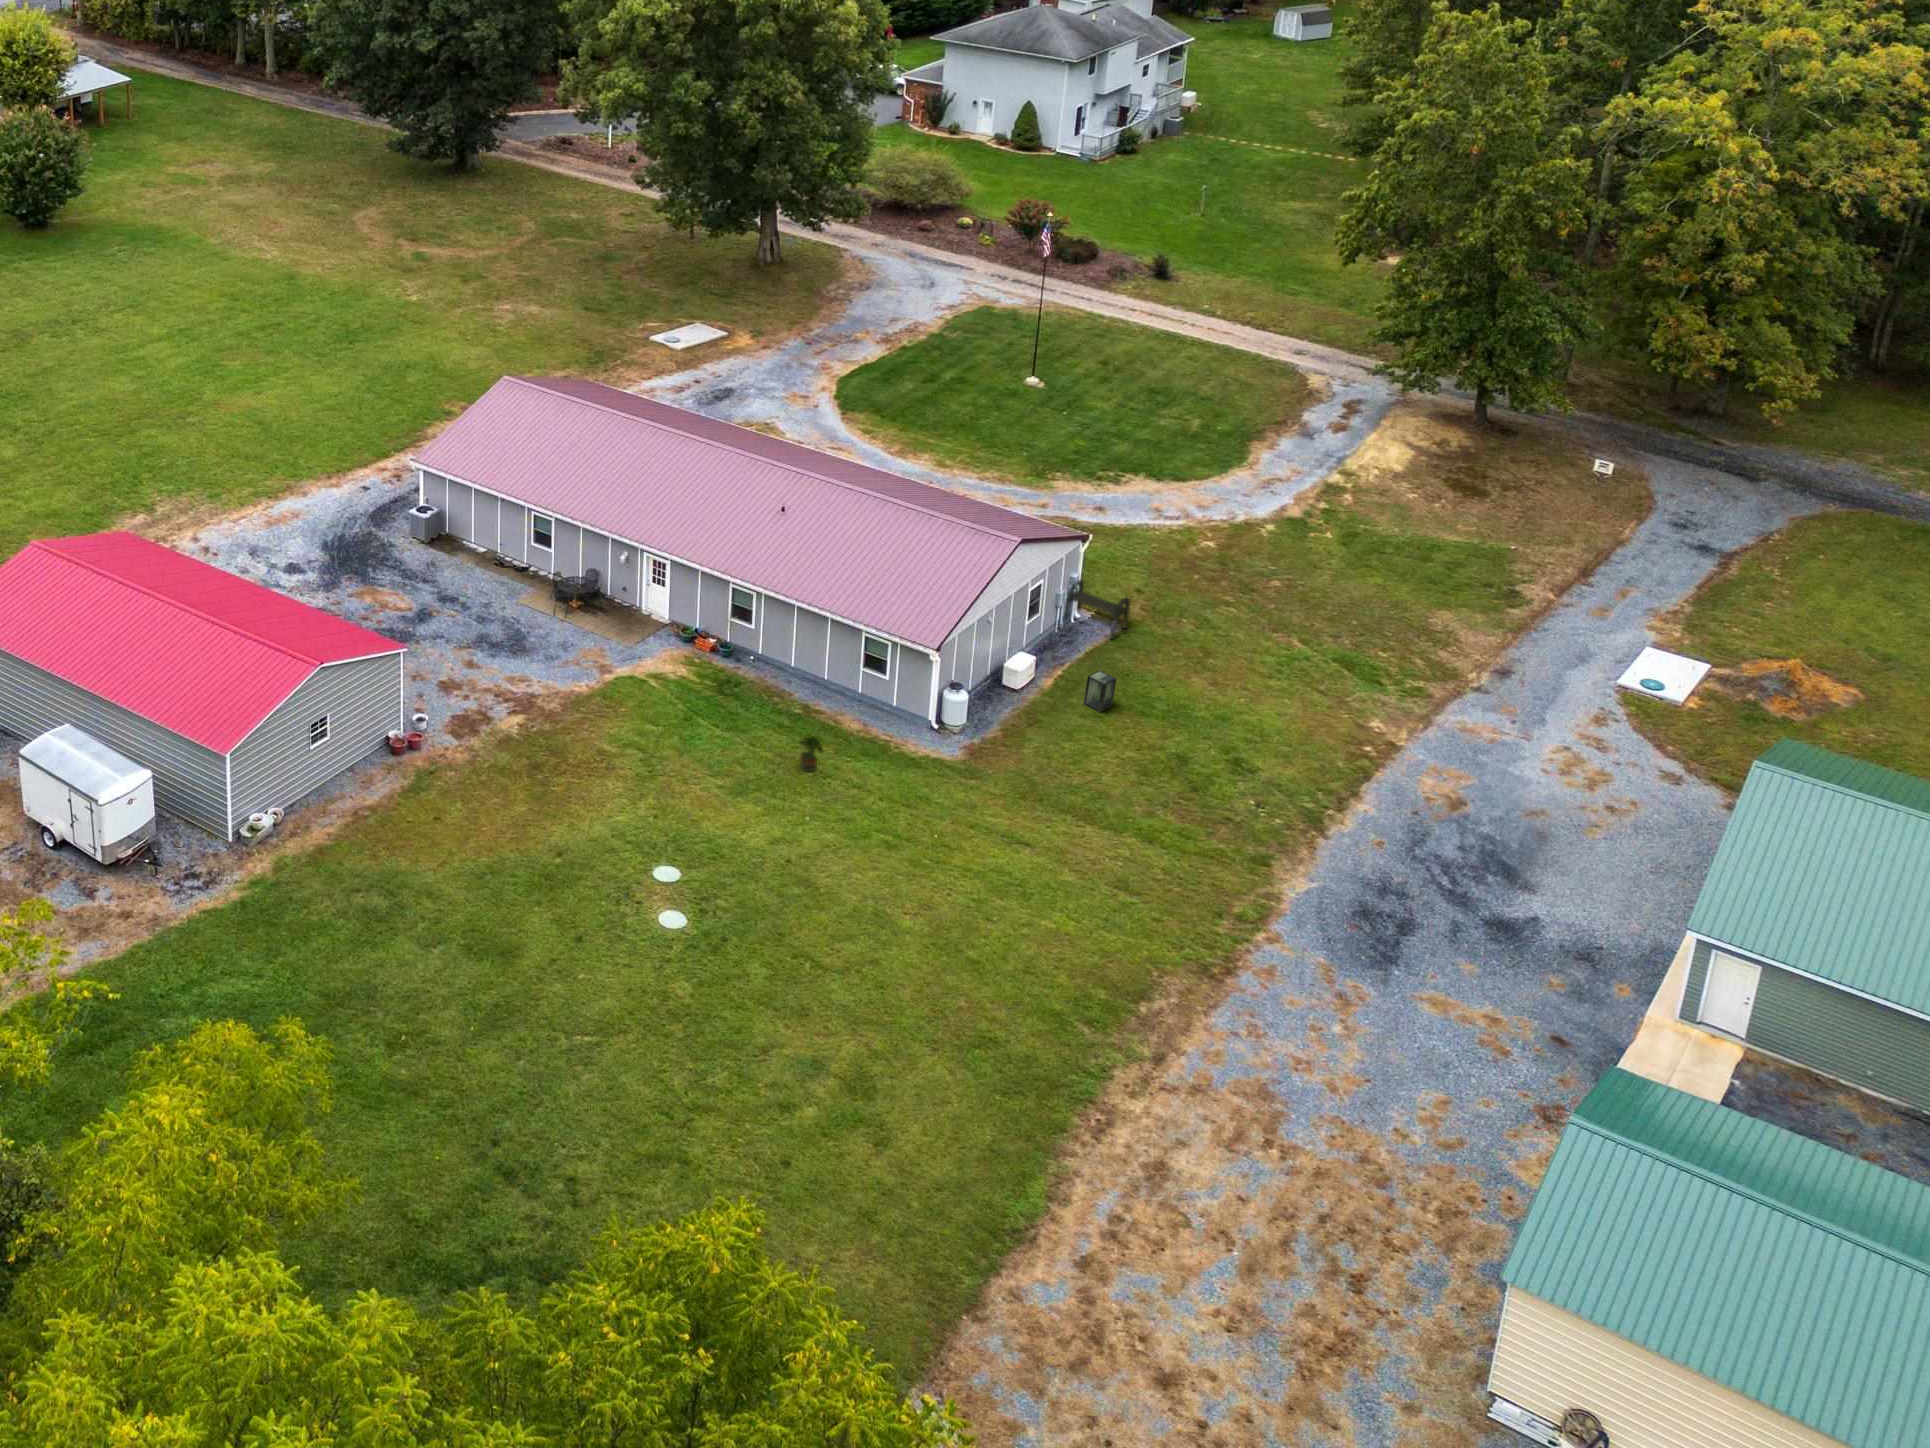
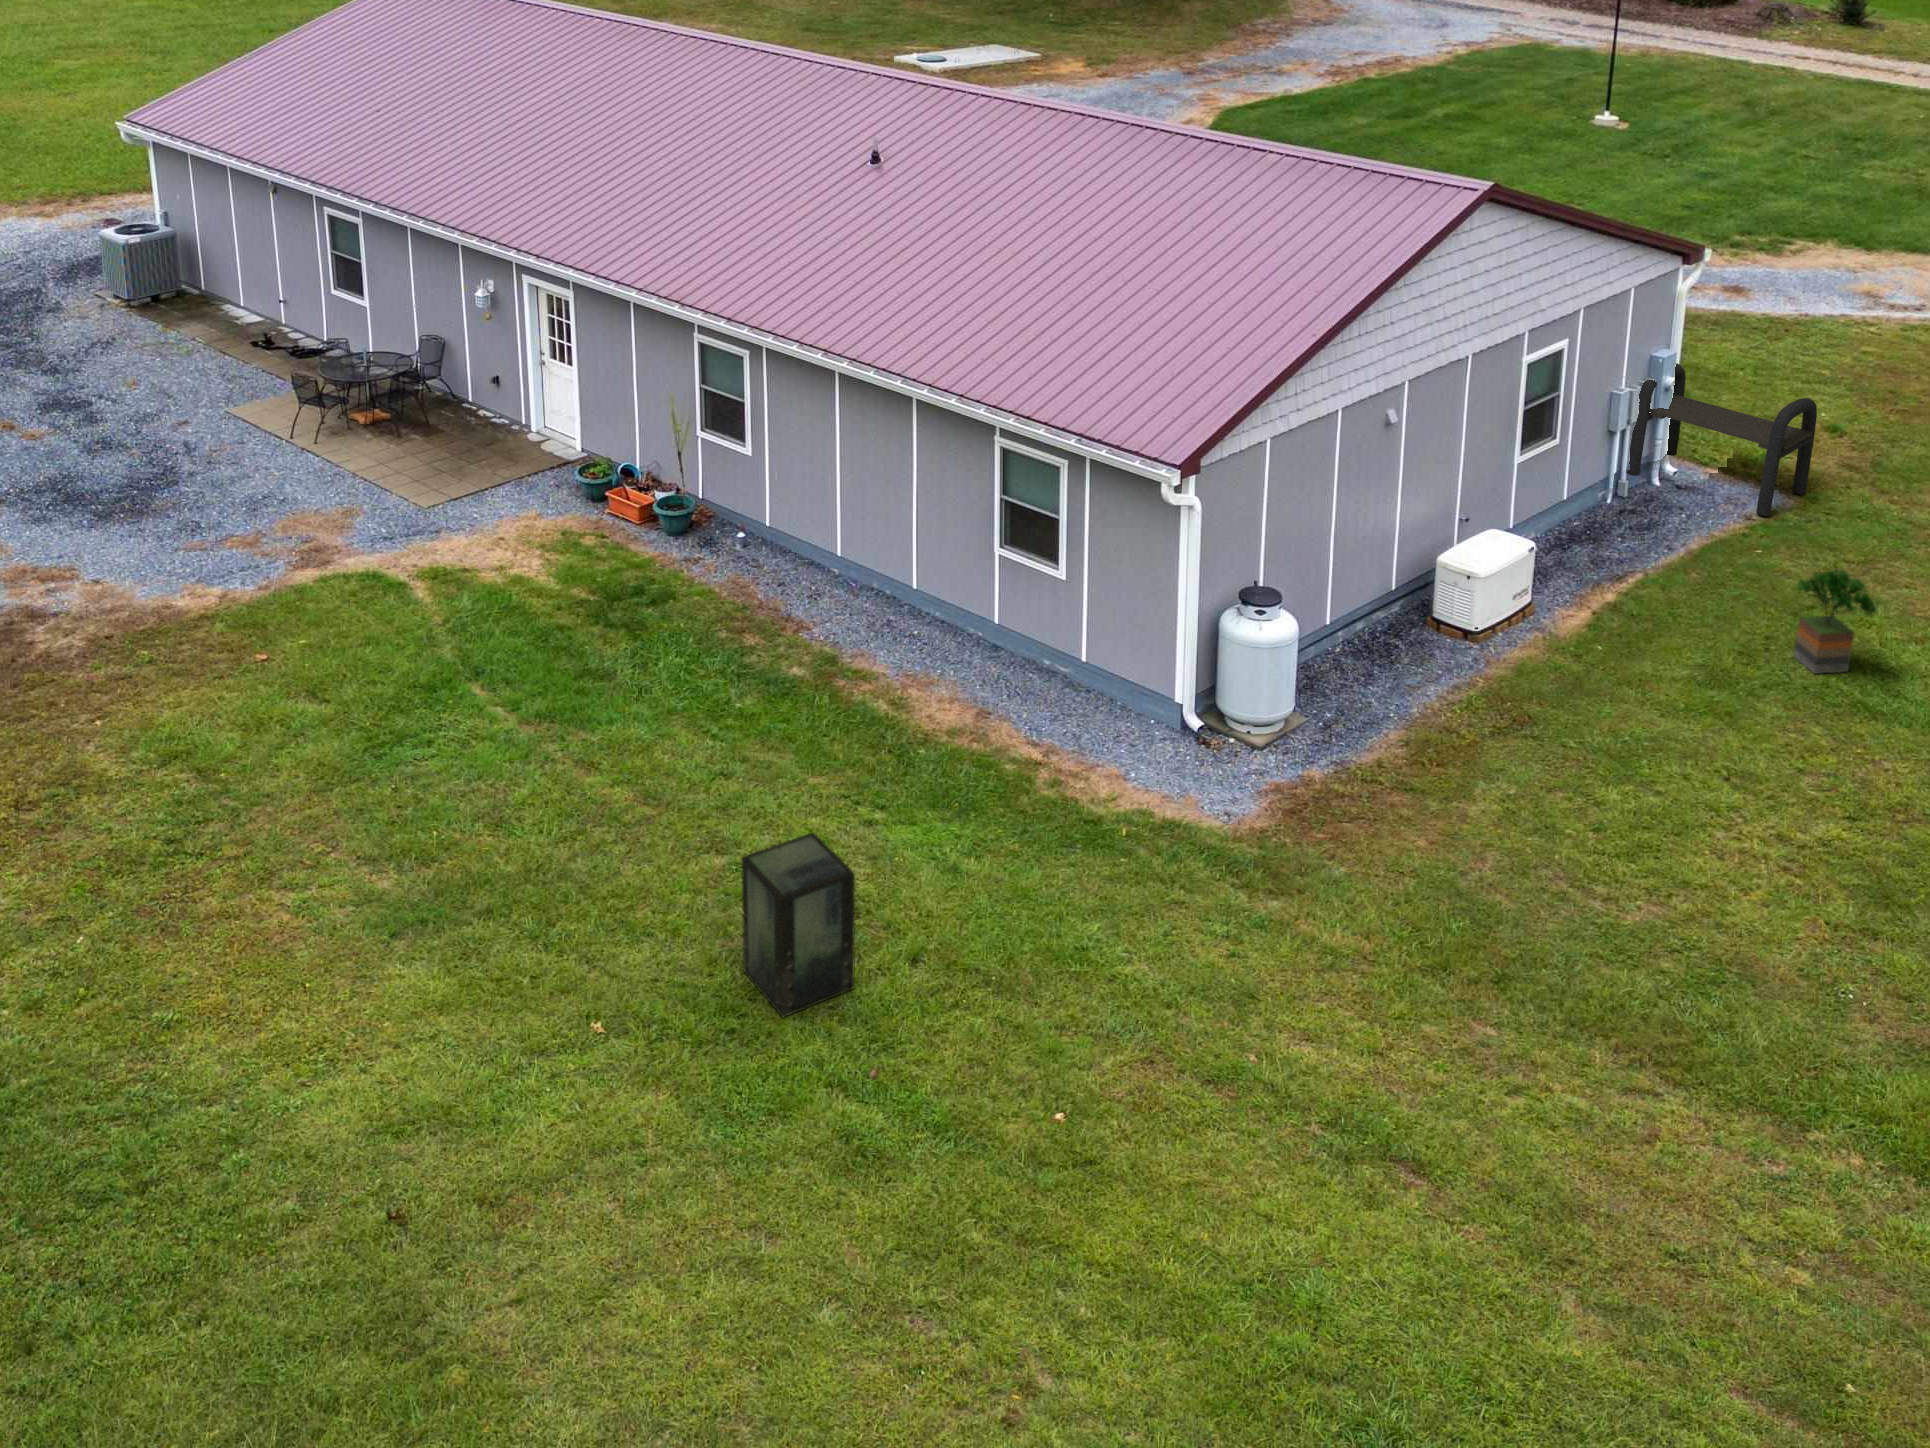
storage box: present [1084,670,1116,713] -> present [741,833,855,1017]
potted tree: present [799,736,823,771] -> present [1794,570,1877,674]

